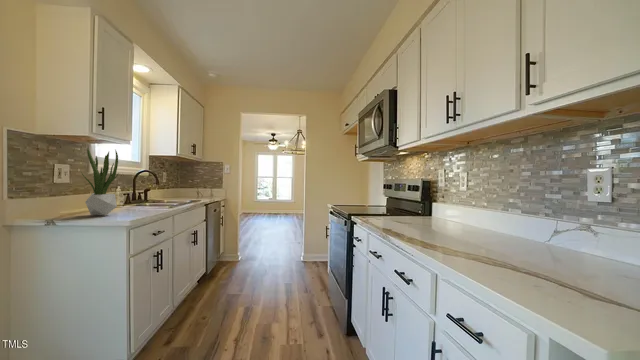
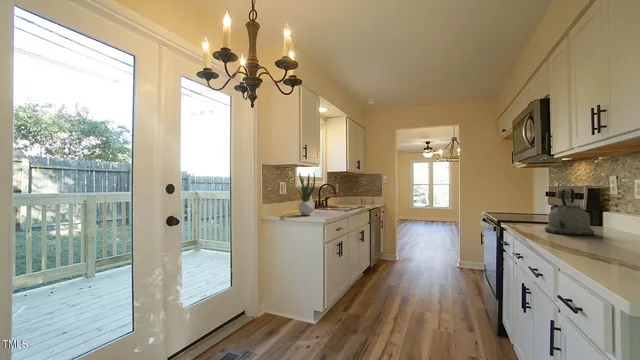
kettle: none [396,180,437,227] -> present [545,189,594,235]

